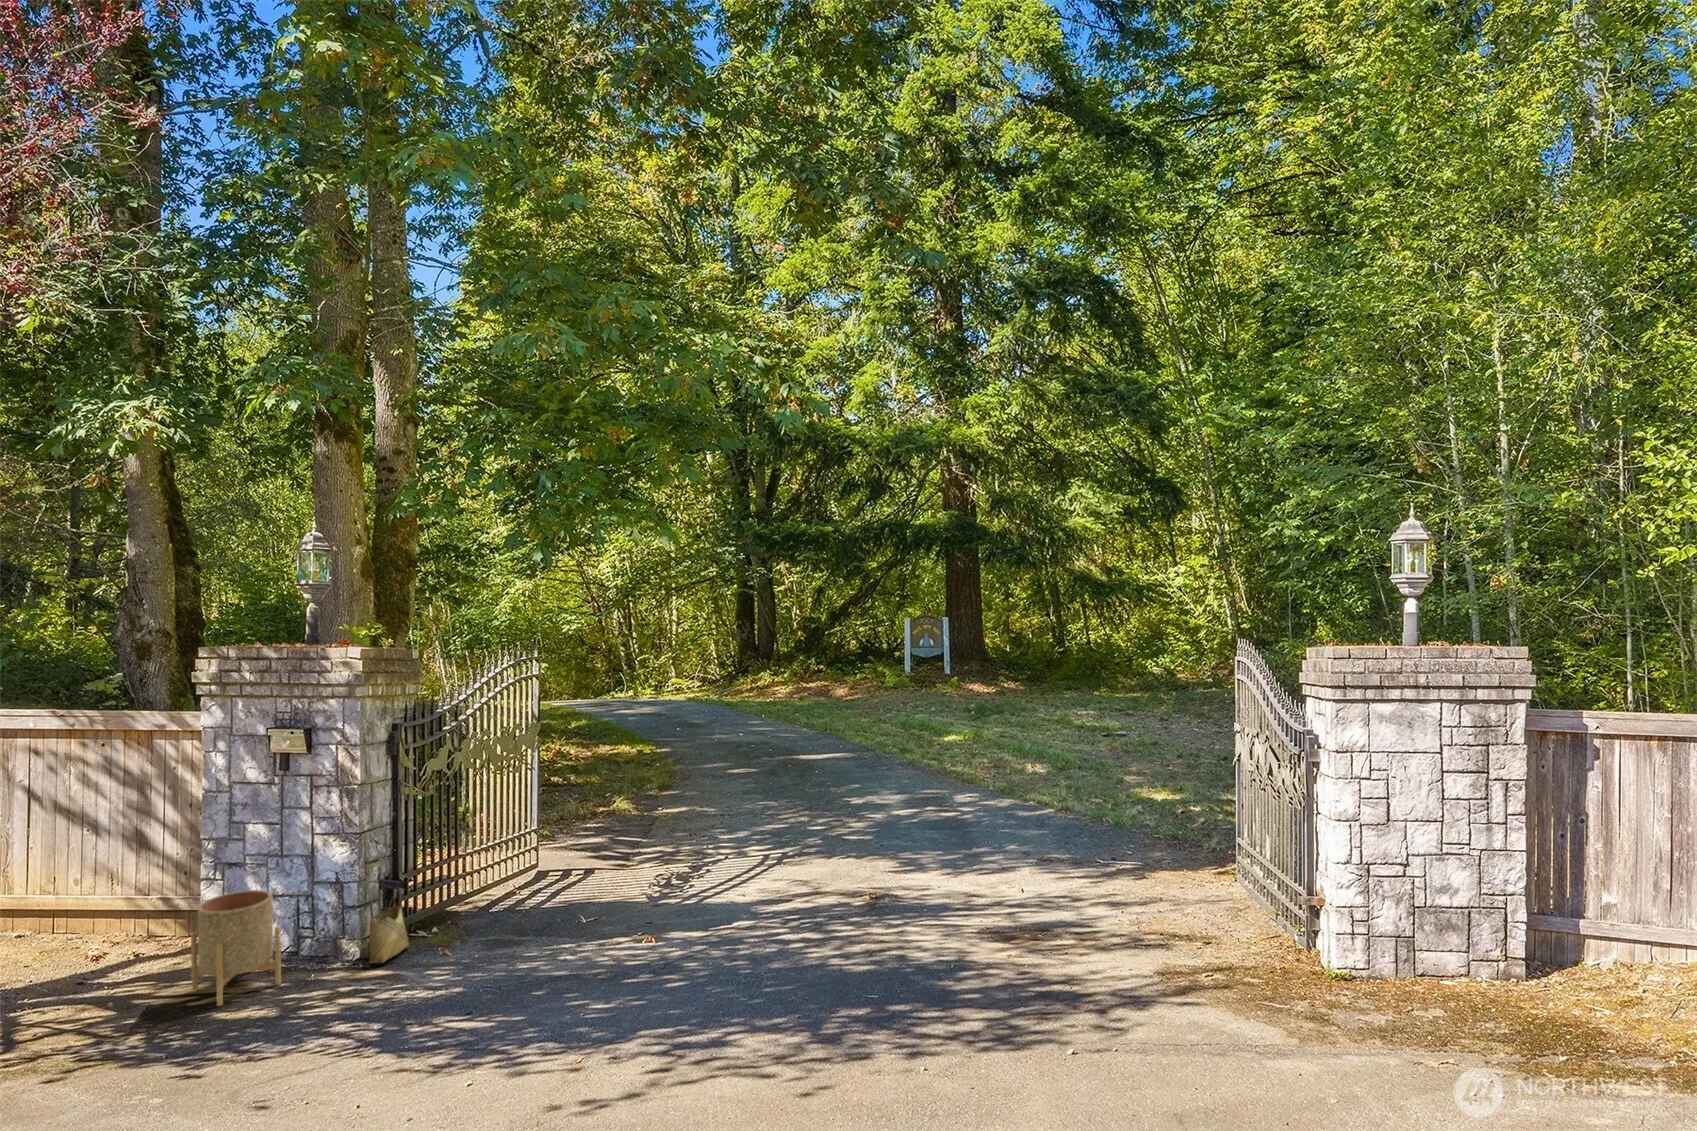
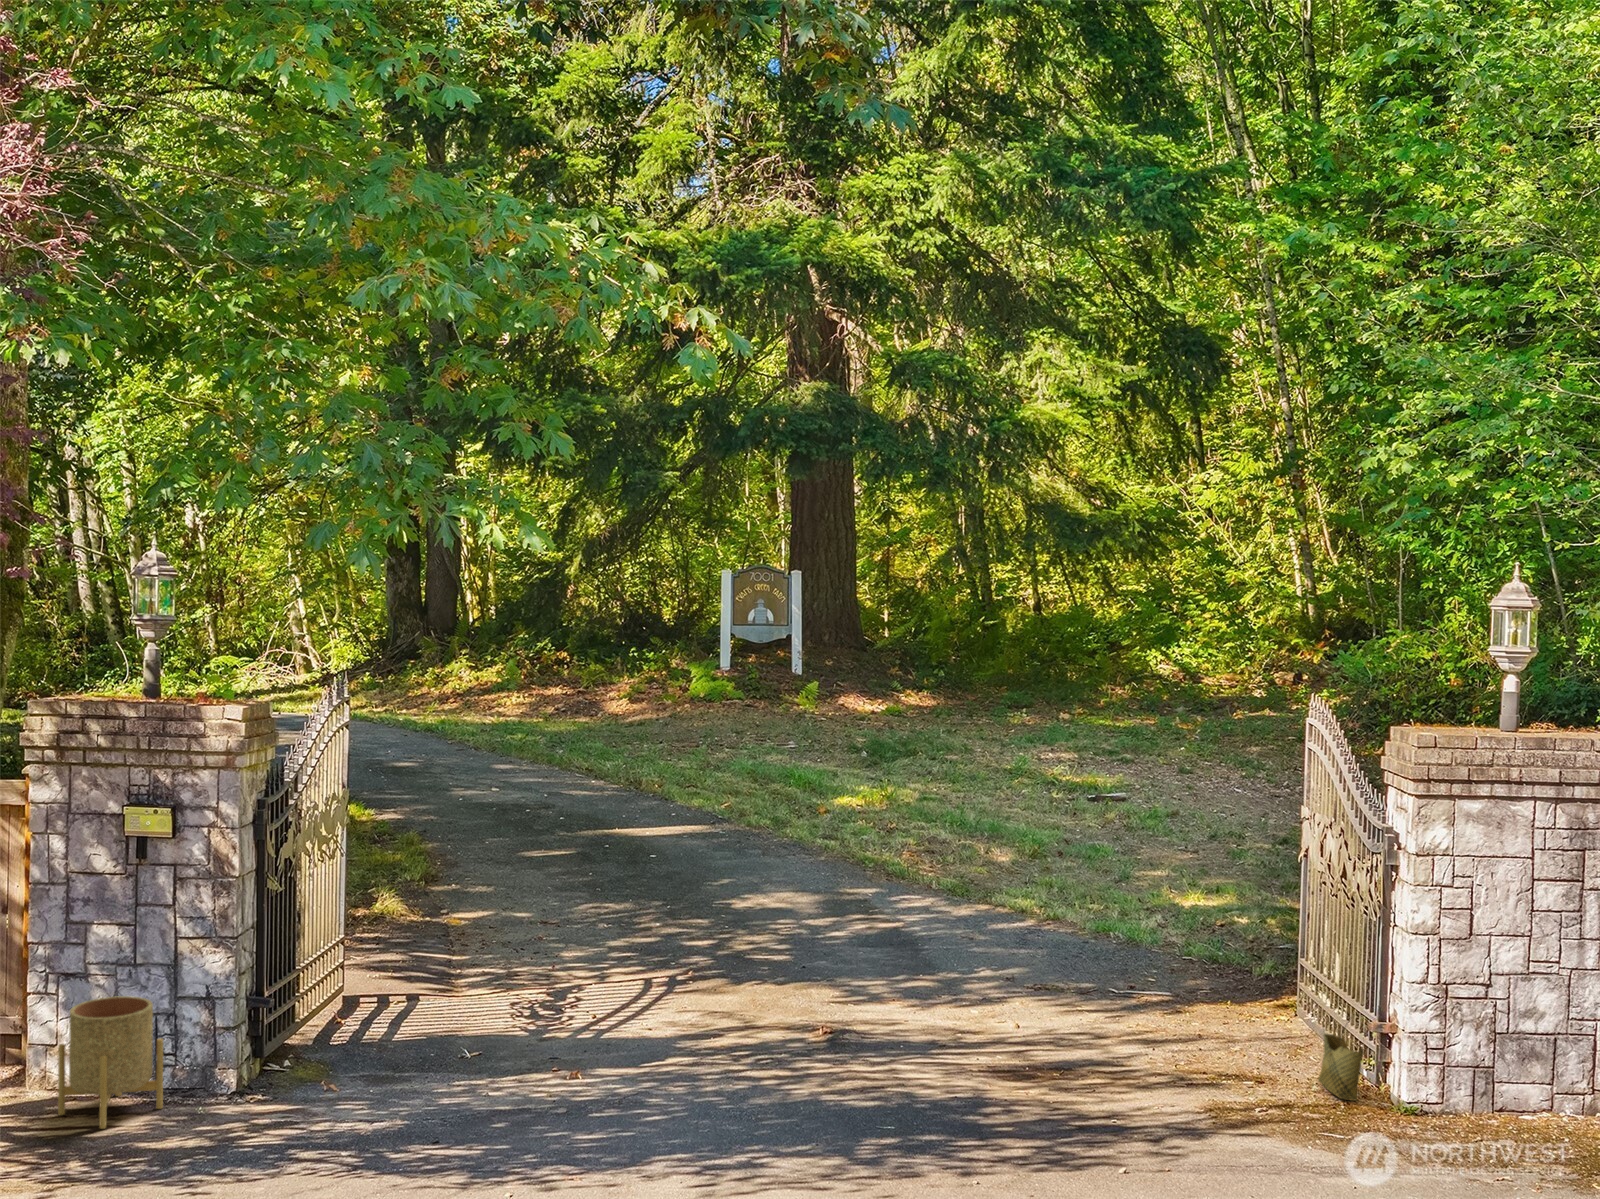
woven basket: present [369,905,409,963] -> present [1318,1022,1364,1101]

